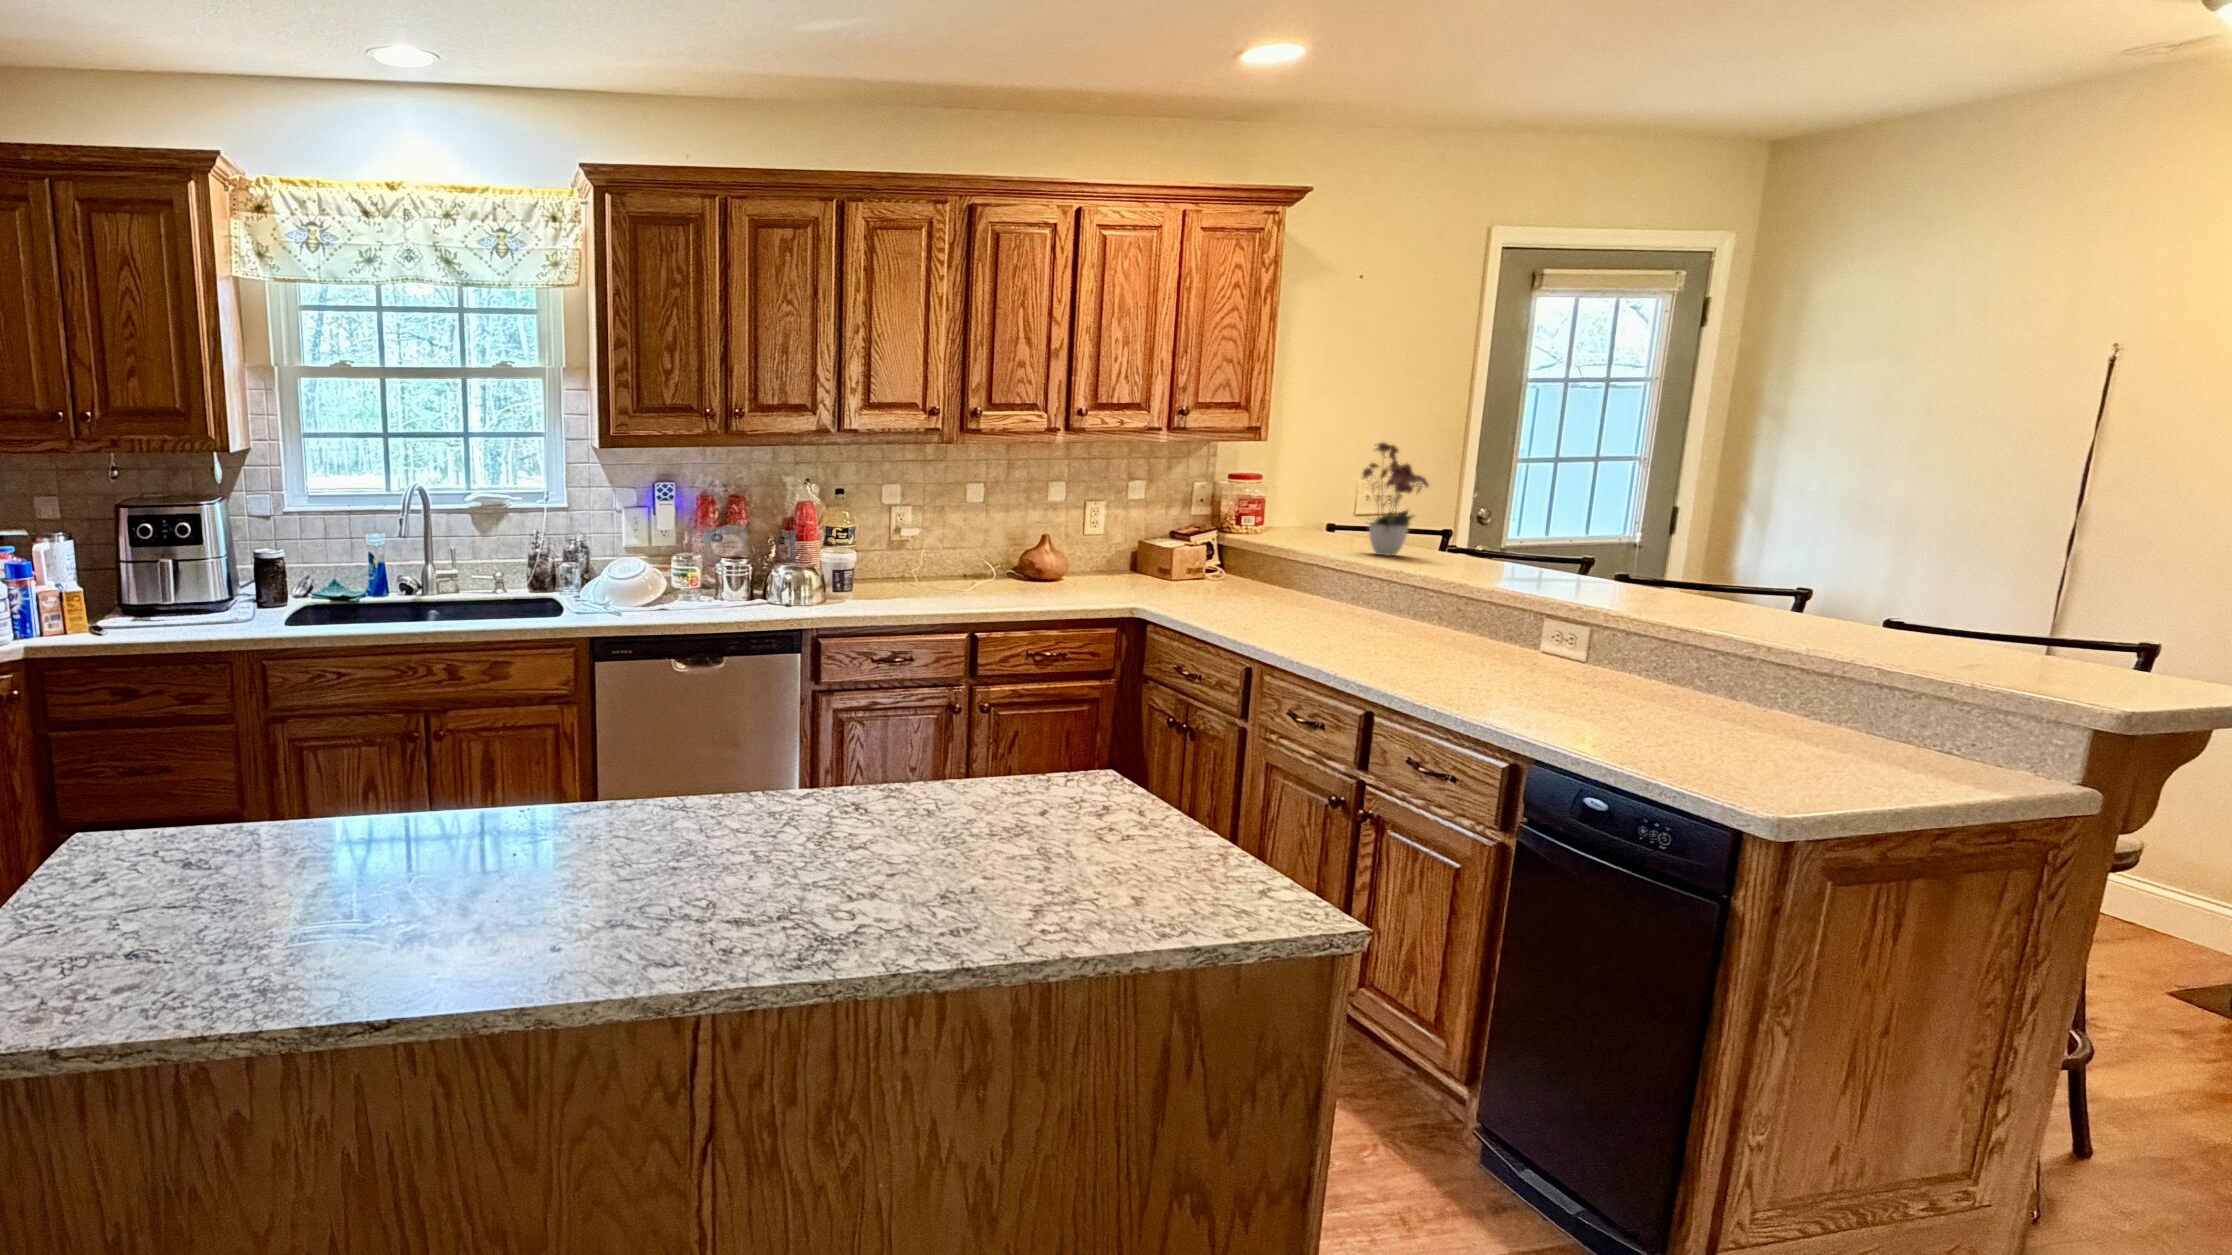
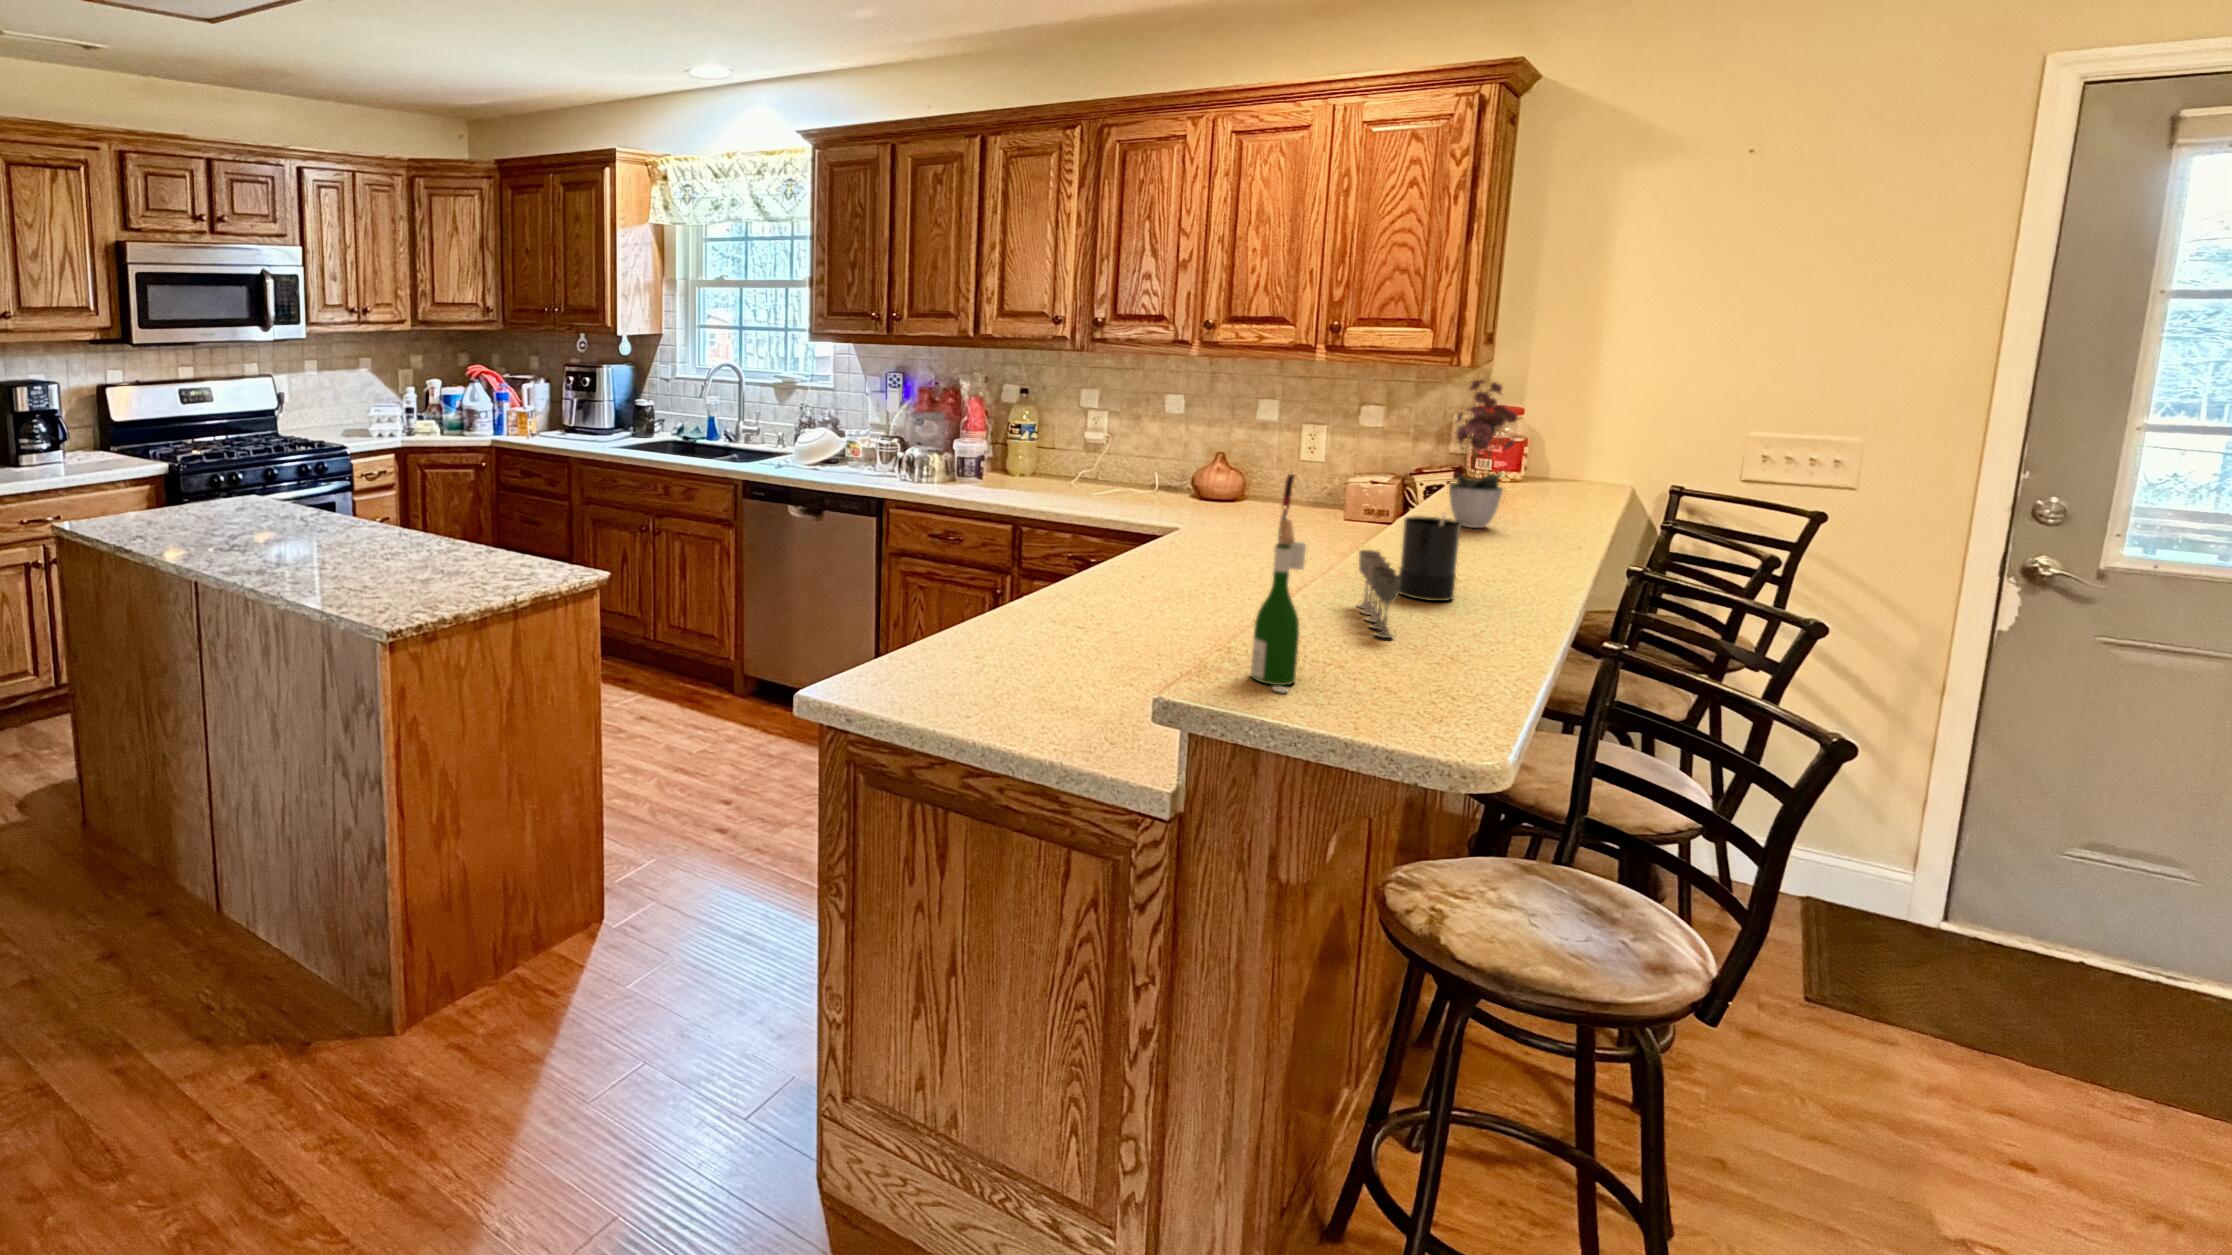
wine bottle: none [1920,493,1991,660] -> present [1251,474,1306,692]
candle: none [1611,531,1665,598] -> present [1399,512,1461,601]
wine glass: none [1667,564,1799,621] -> present [1357,550,1402,638]

